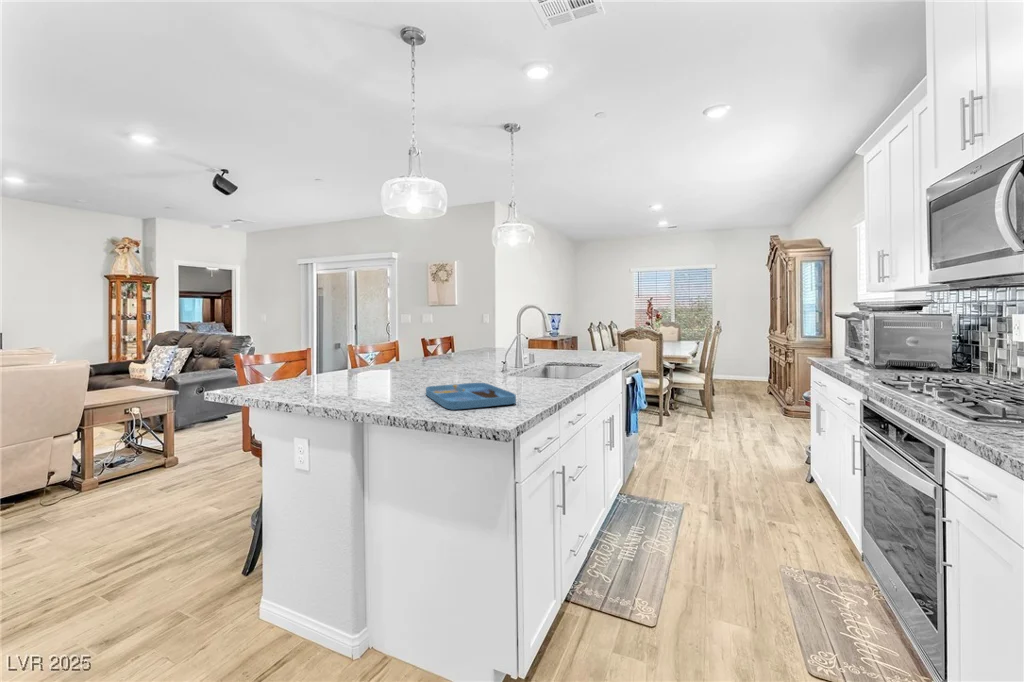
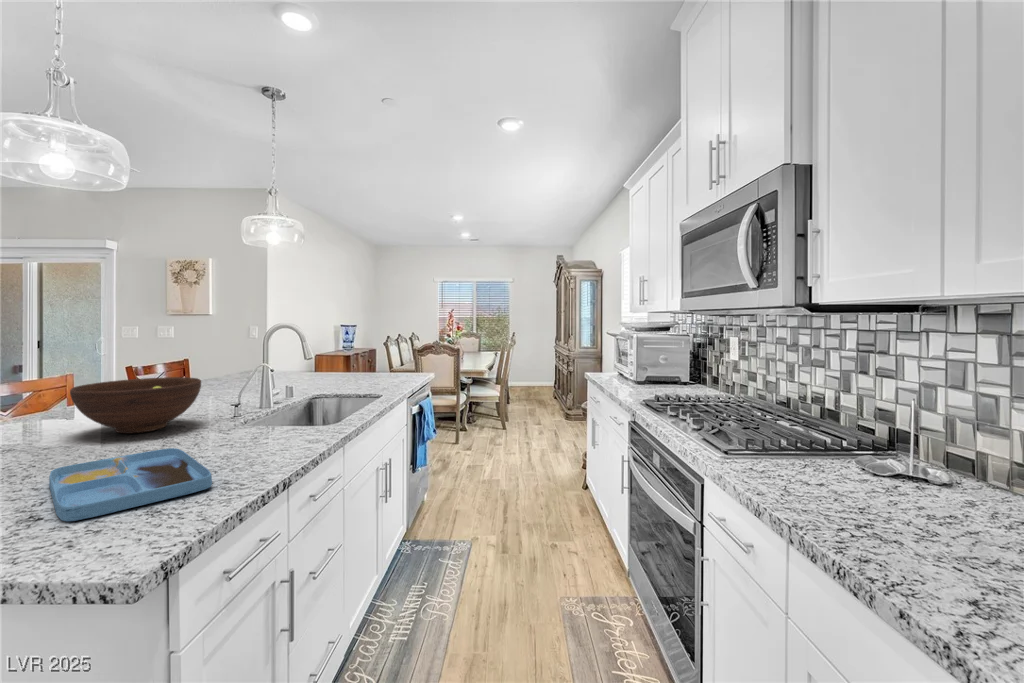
fruit bowl: none [415,342,484,377] -> present [70,377,201,433]

